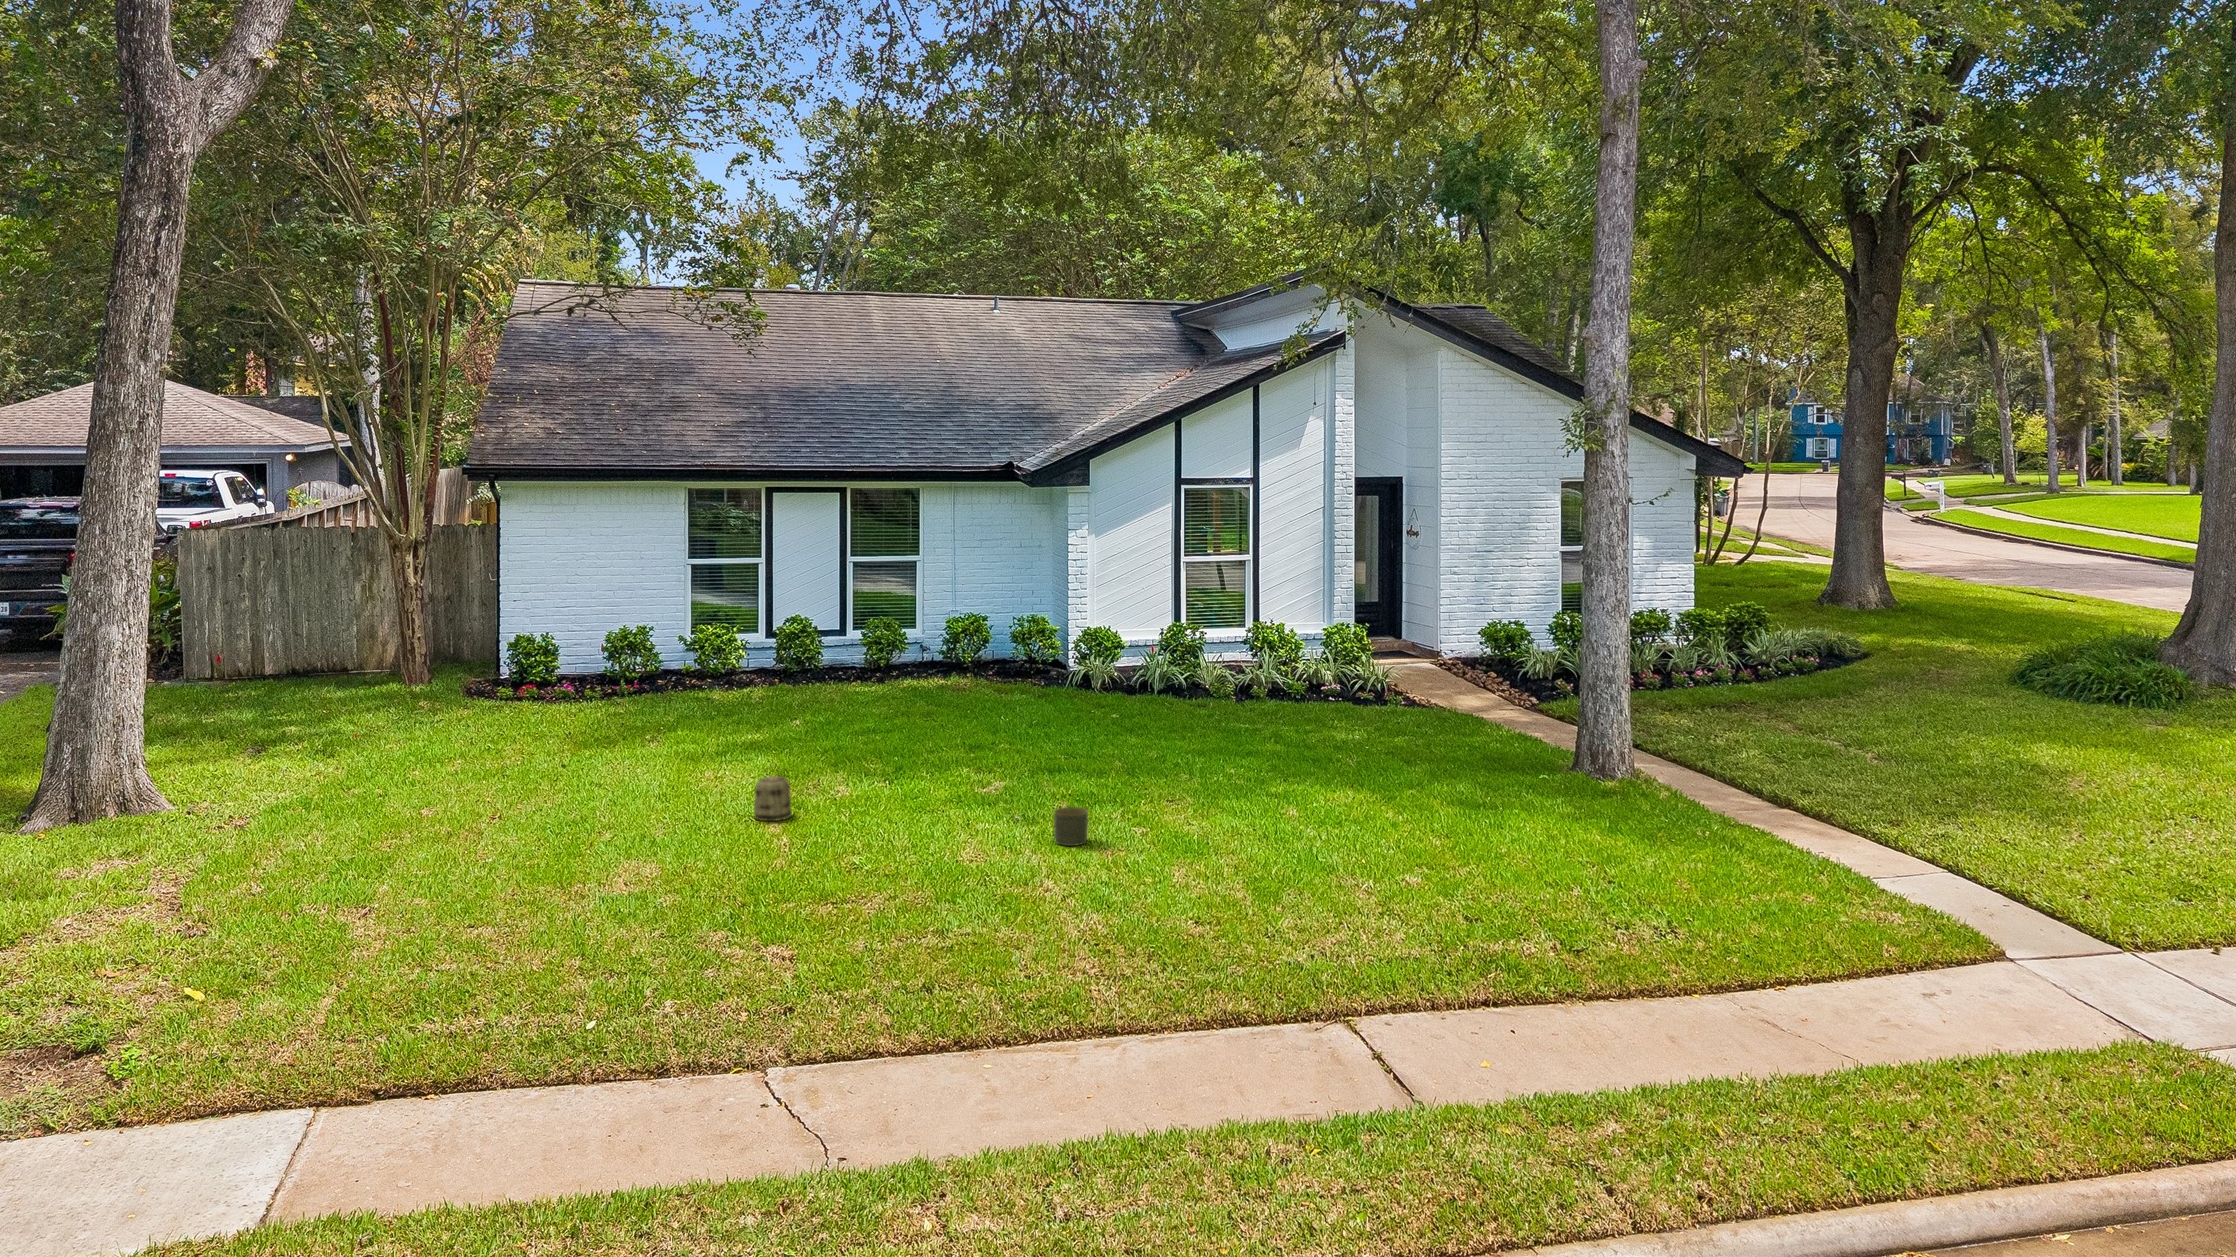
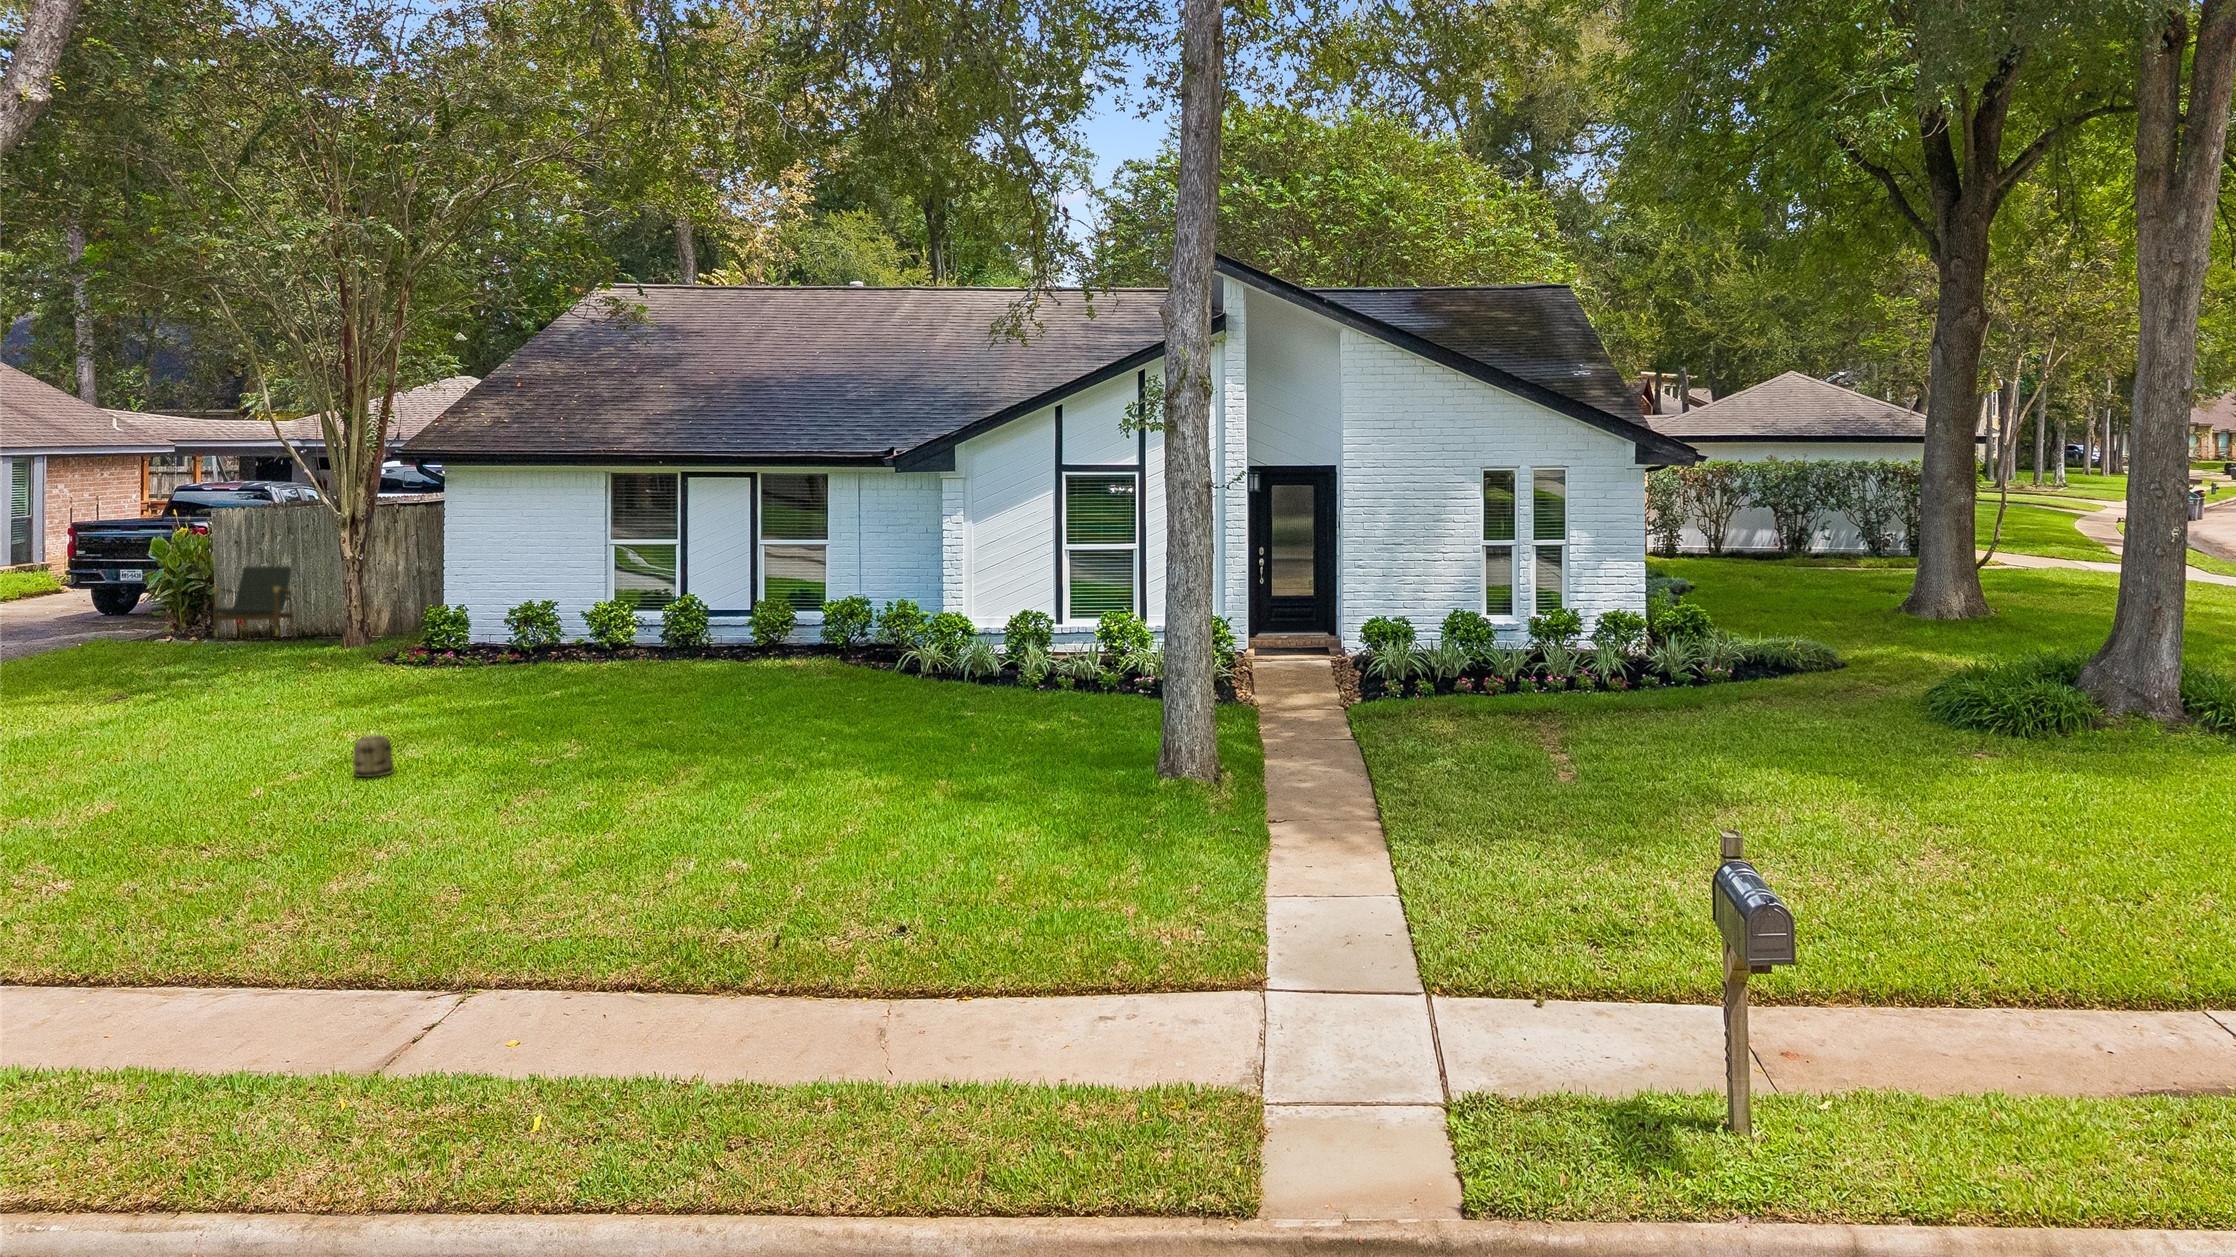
lounge chair: none [225,596,306,678] -> present [213,566,294,636]
planter: present [1054,807,1088,846] -> none [555,778,592,816]

